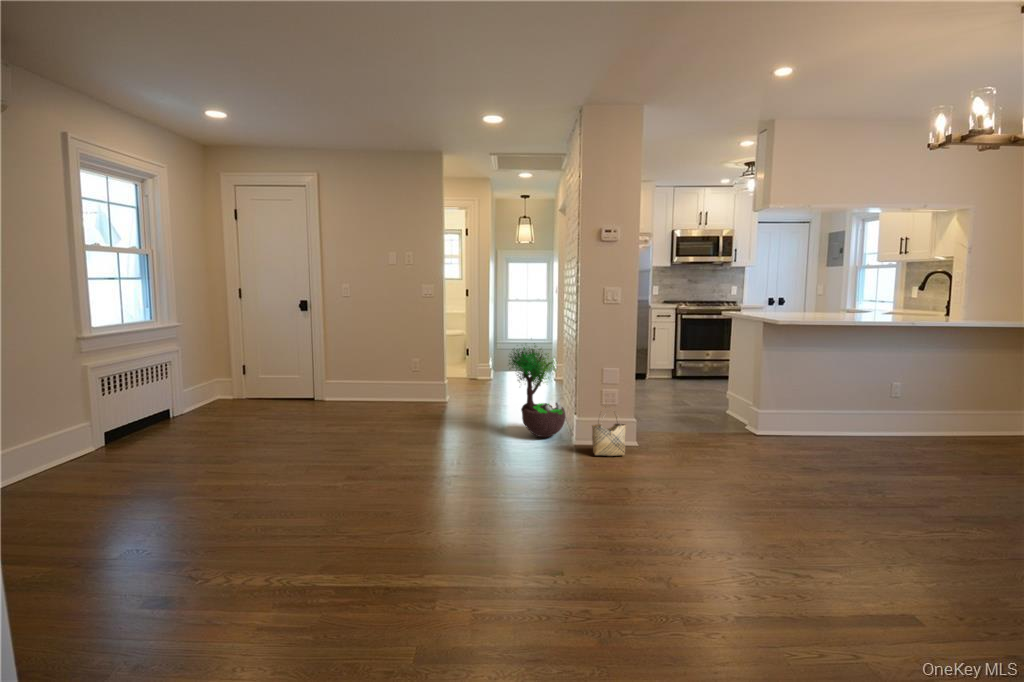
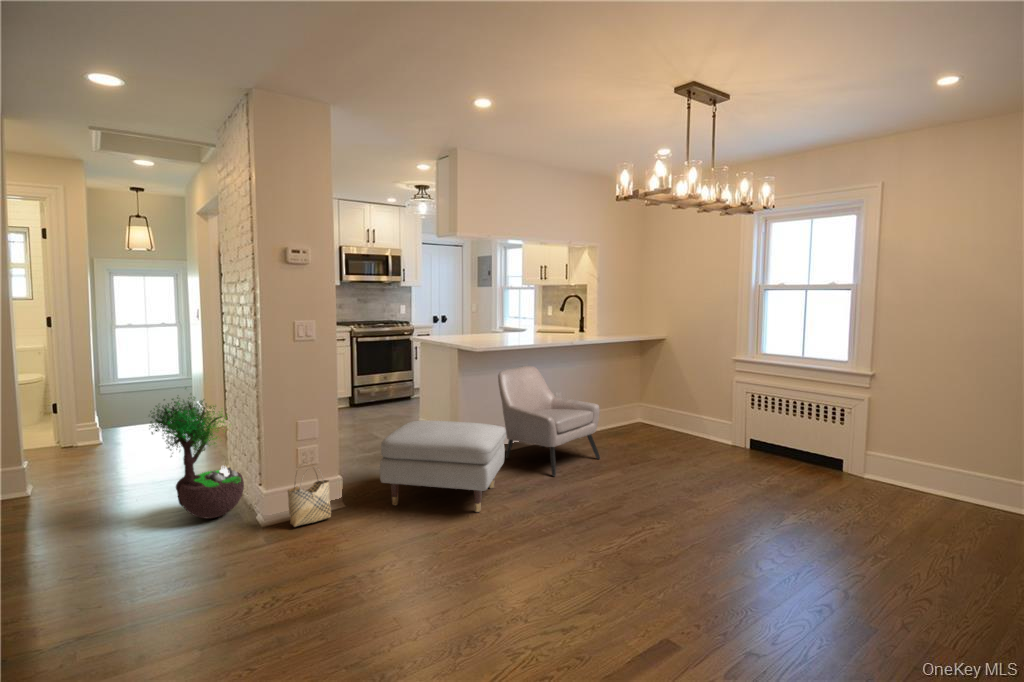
armchair: none [814,348,954,470] -> present [498,366,600,476]
ottoman: none [669,388,808,482] -> present [380,421,506,512]

